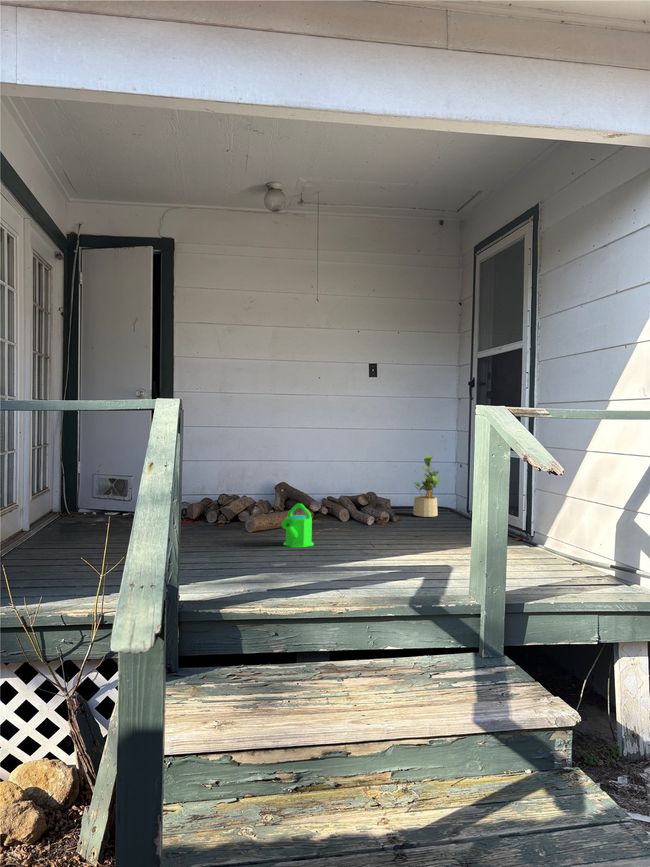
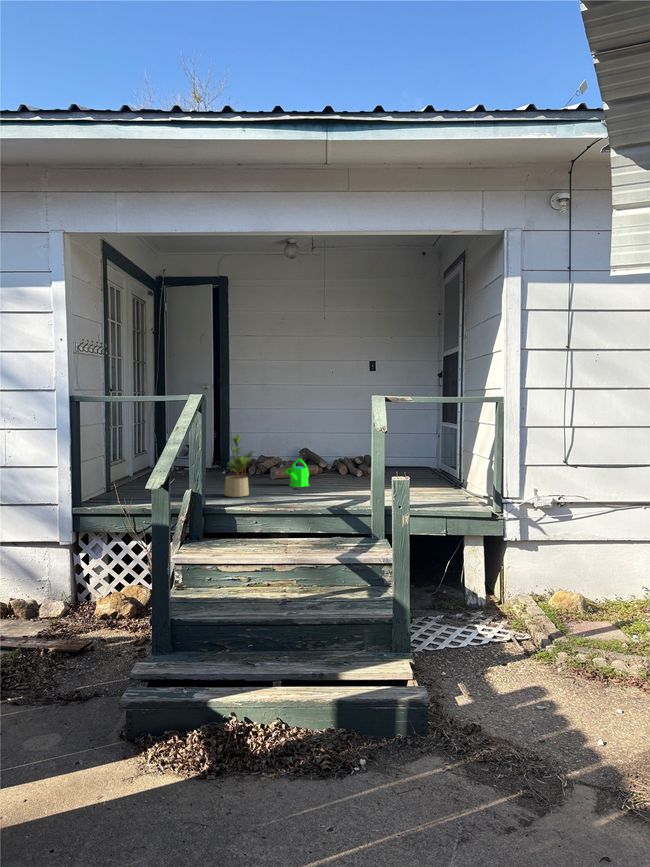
potted plant: present [413,454,441,517] -> present [224,435,254,497]

